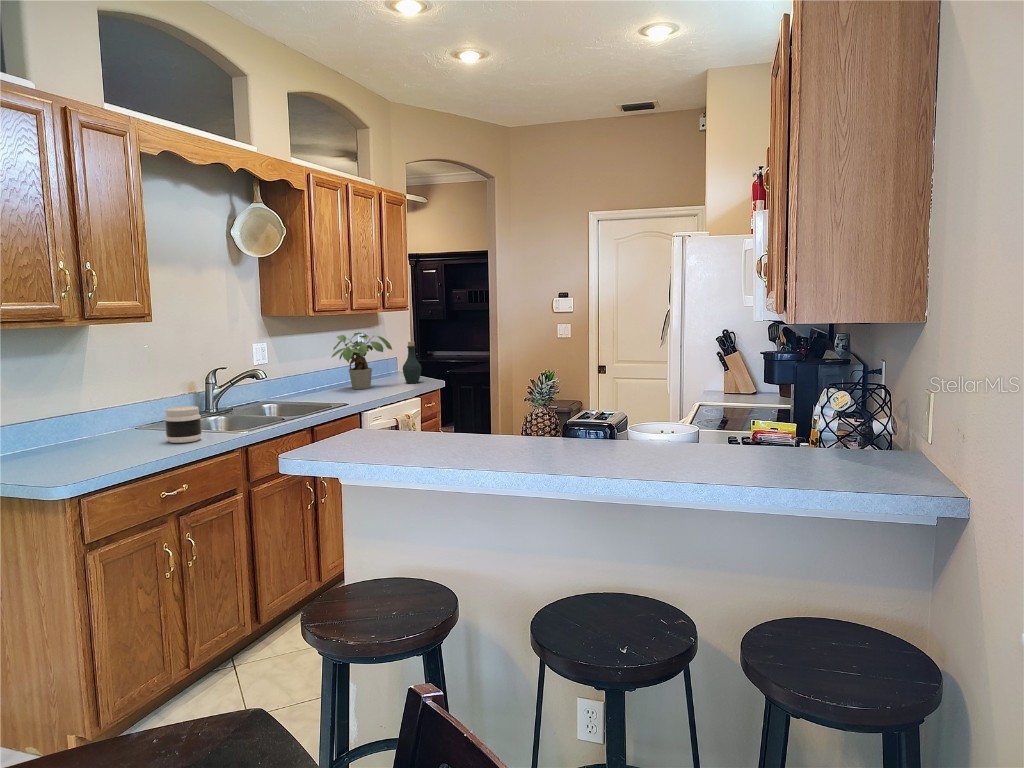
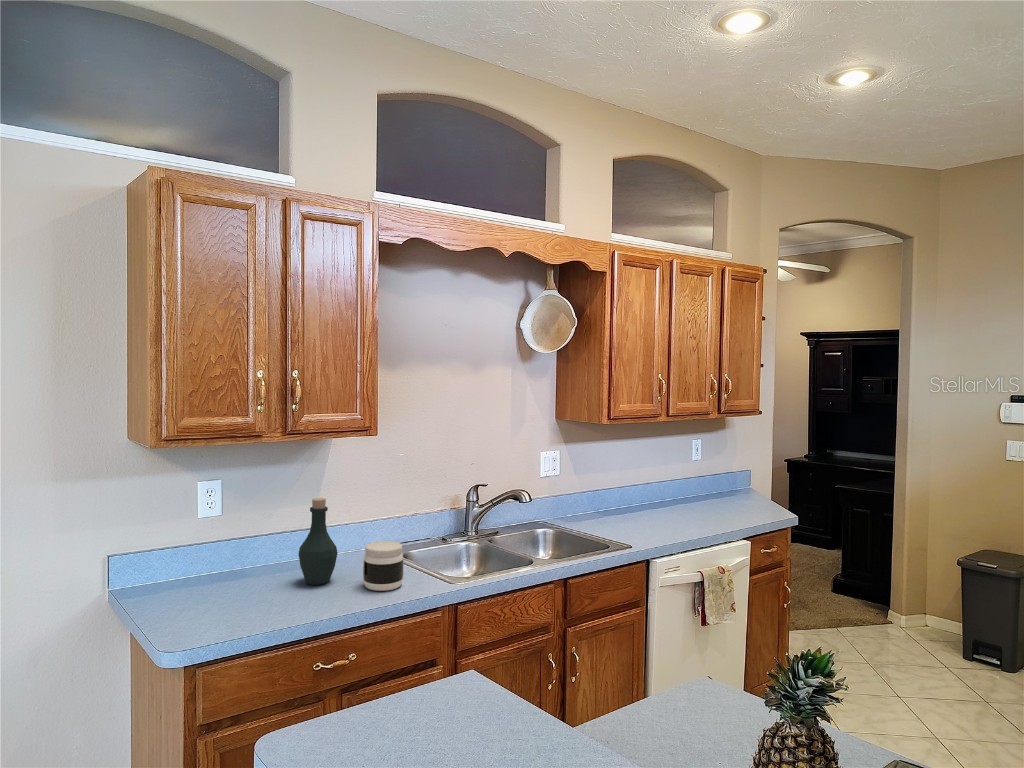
potted plant: present [332,332,392,389] -> none [641,444,725,518]
bottle: present [403,342,421,383] -> present [298,498,337,585]

